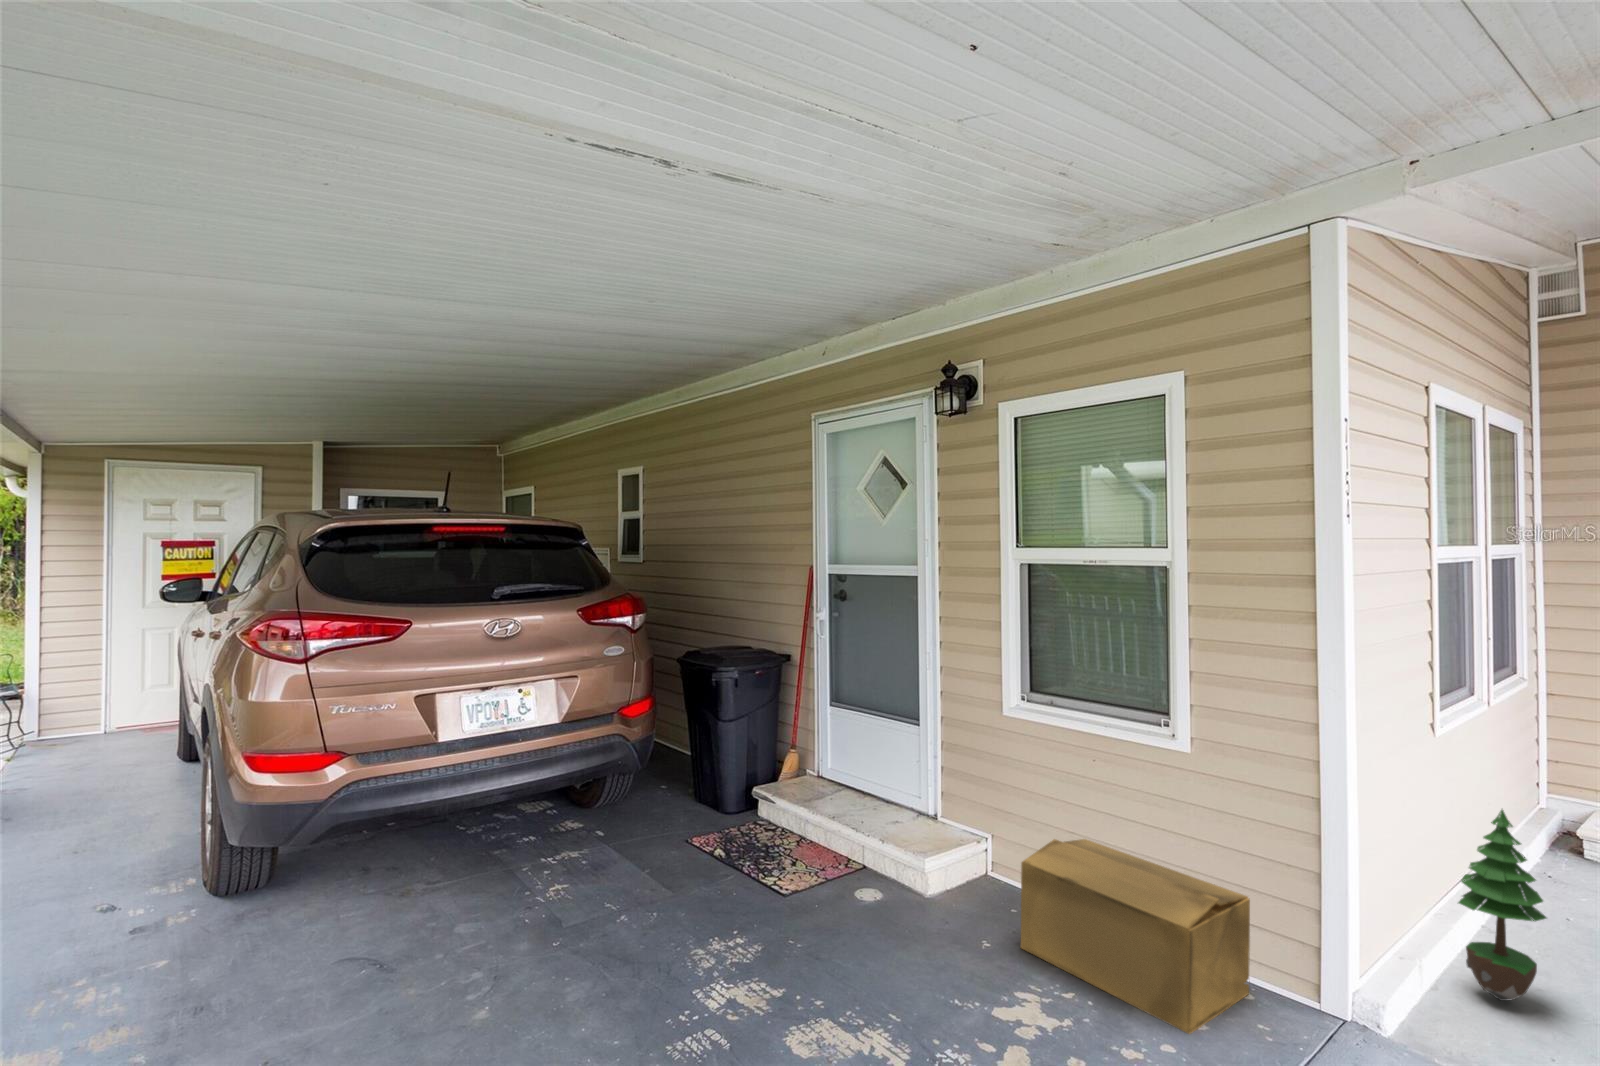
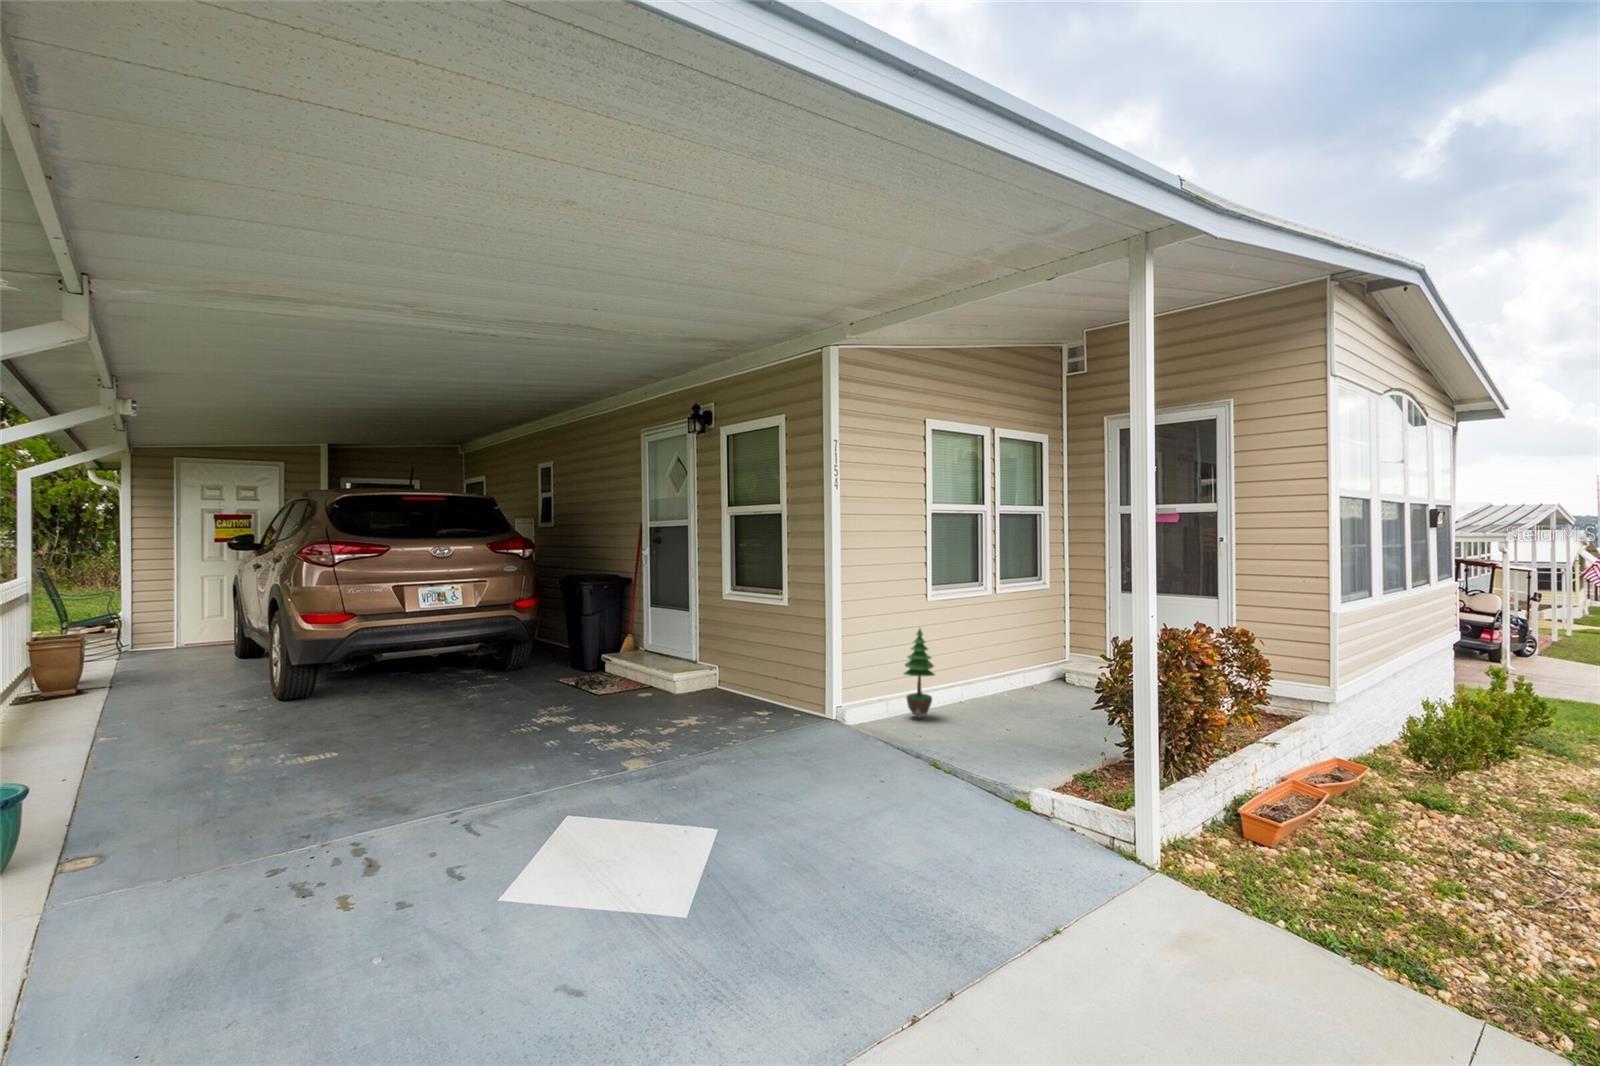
cardboard box: present [1021,839,1250,1034] -> none [707,656,802,728]

